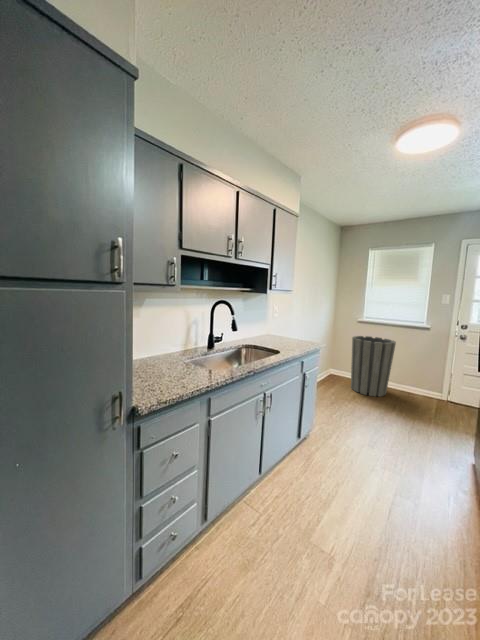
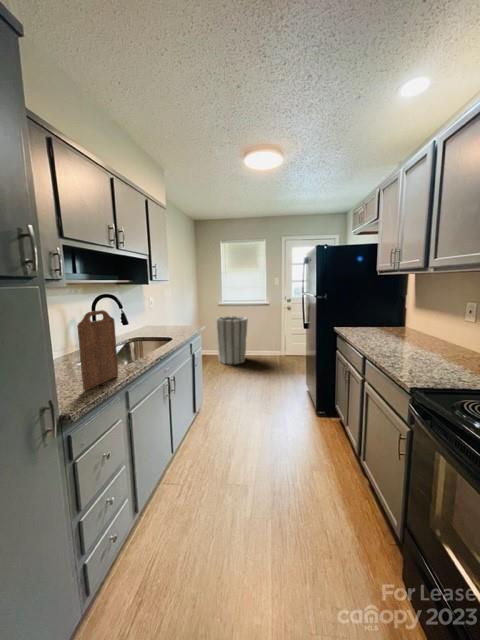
cutting board: none [165,316,204,388] -> present [77,310,118,391]

